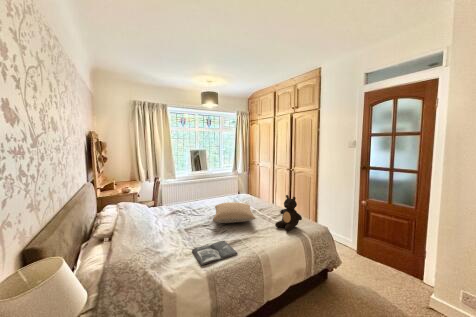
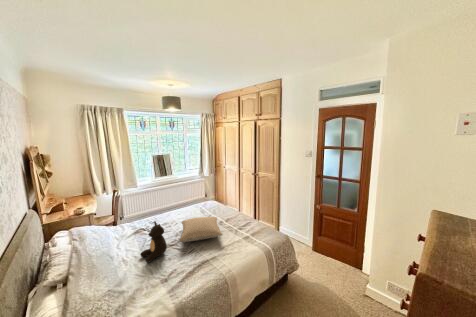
teddy bear: present [275,195,302,231] -> present [140,222,167,263]
magazine: present [192,241,238,265] -> none [159,263,206,299]

